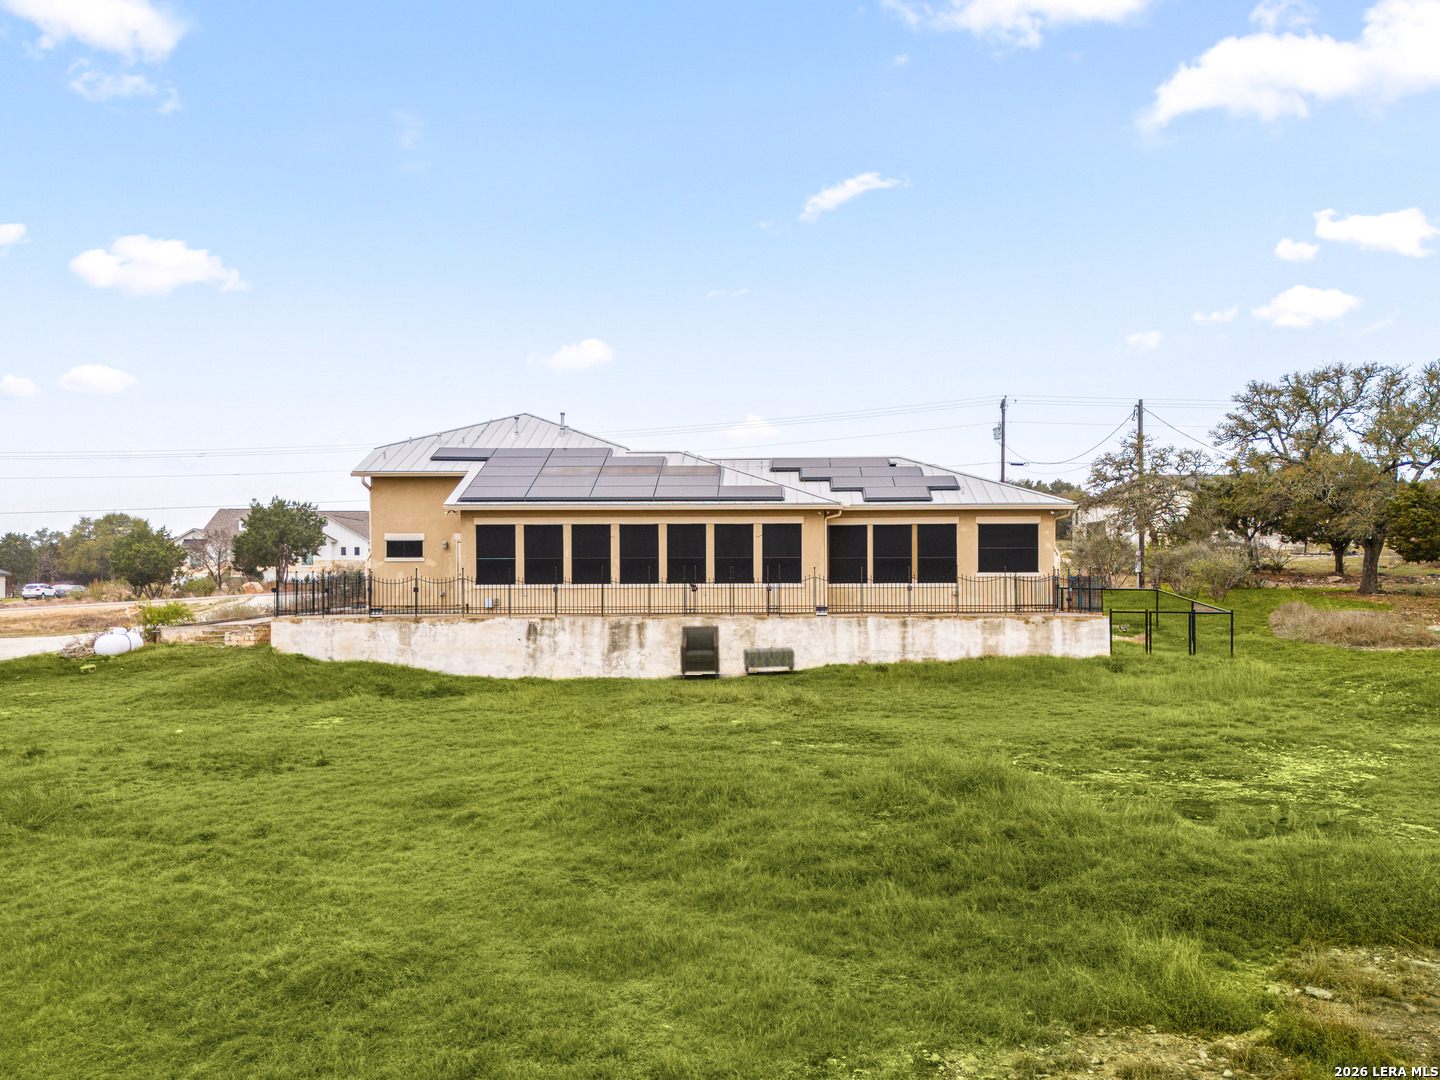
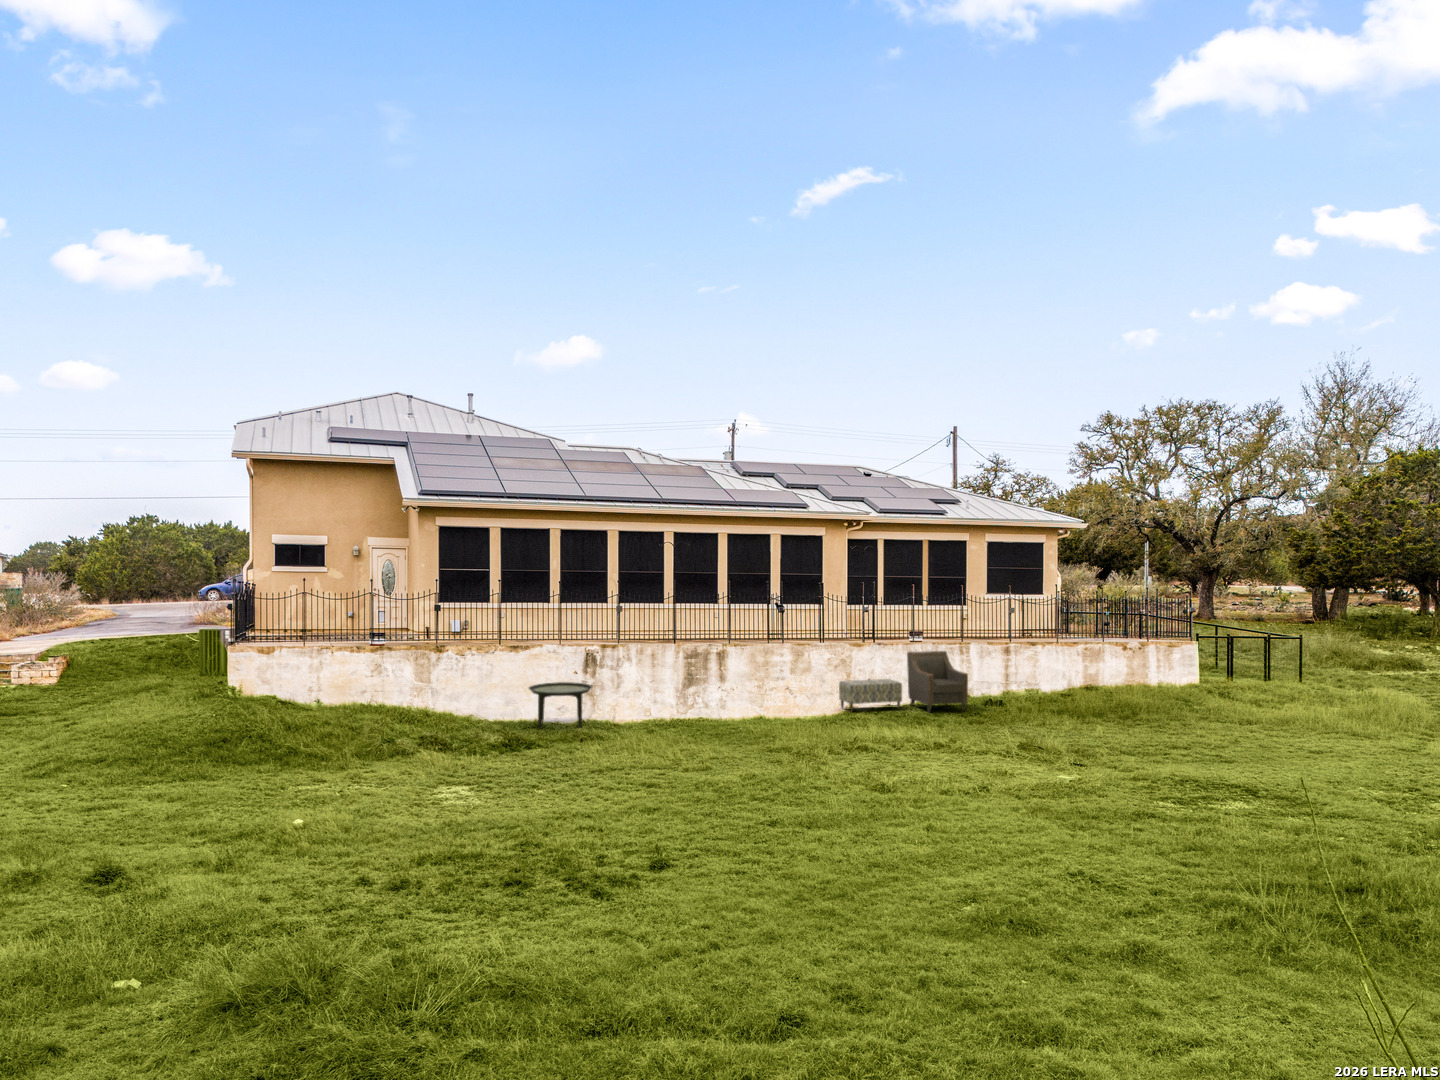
chair: present [680,625,720,679] -> present [907,651,968,713]
round table: none [475,647,526,683] -> present [529,682,592,729]

